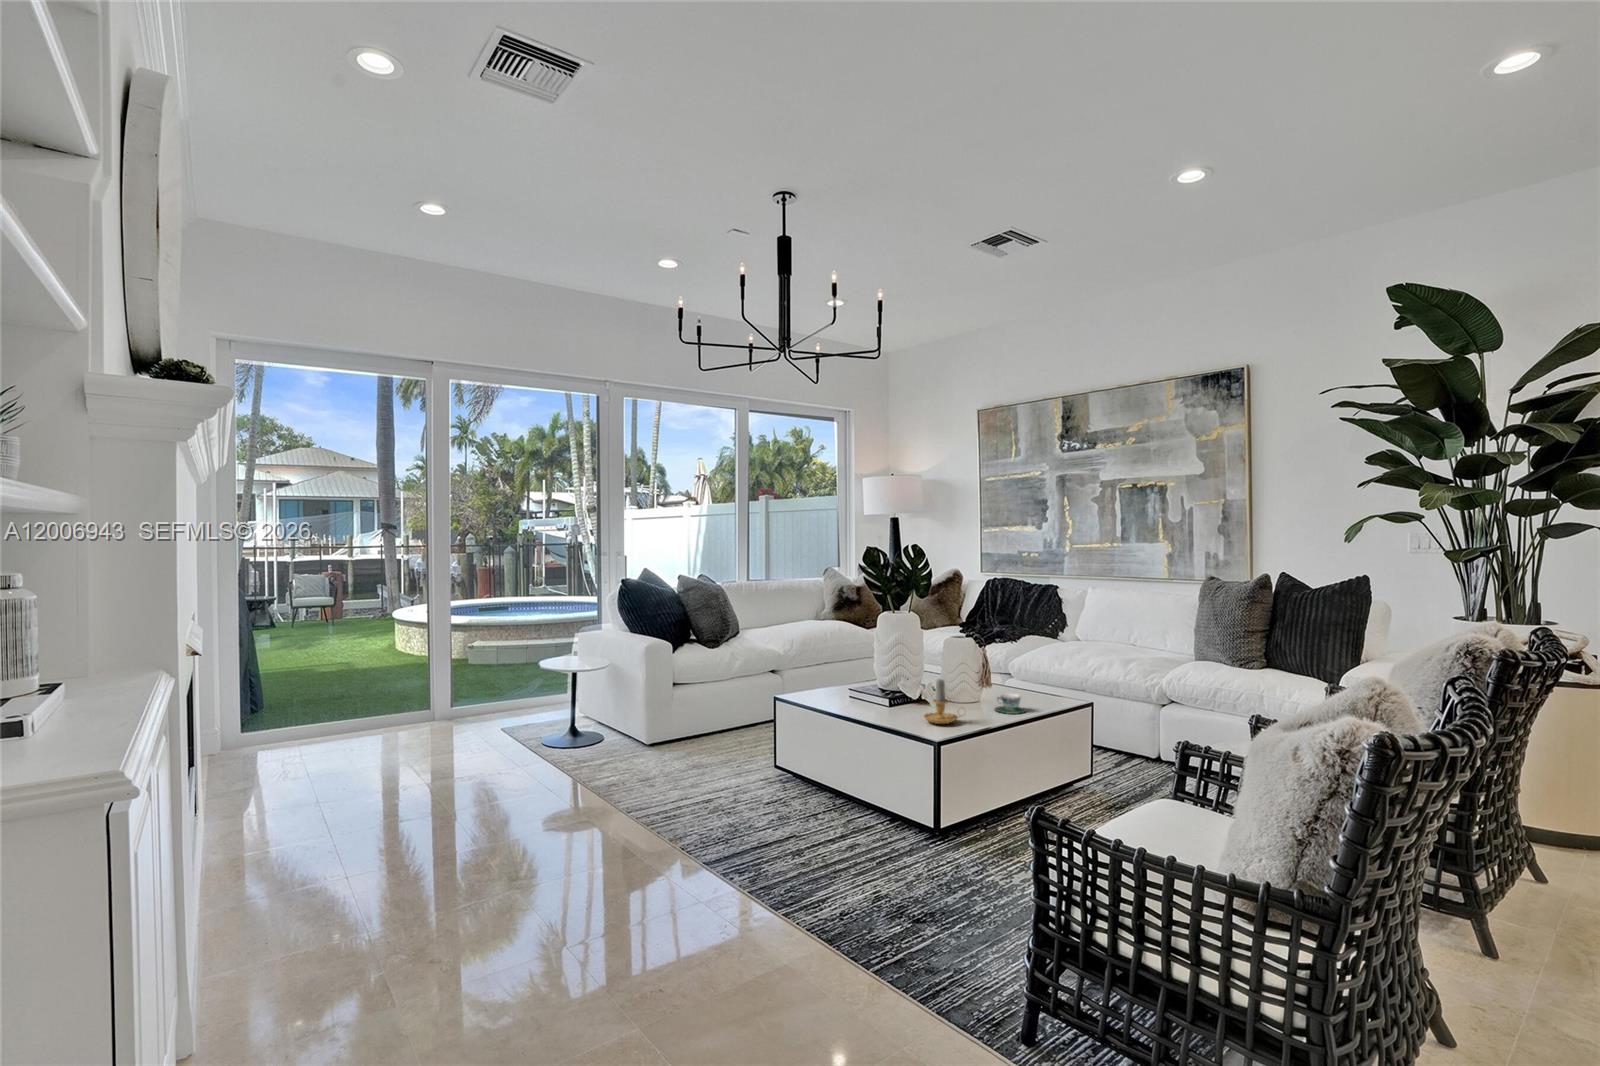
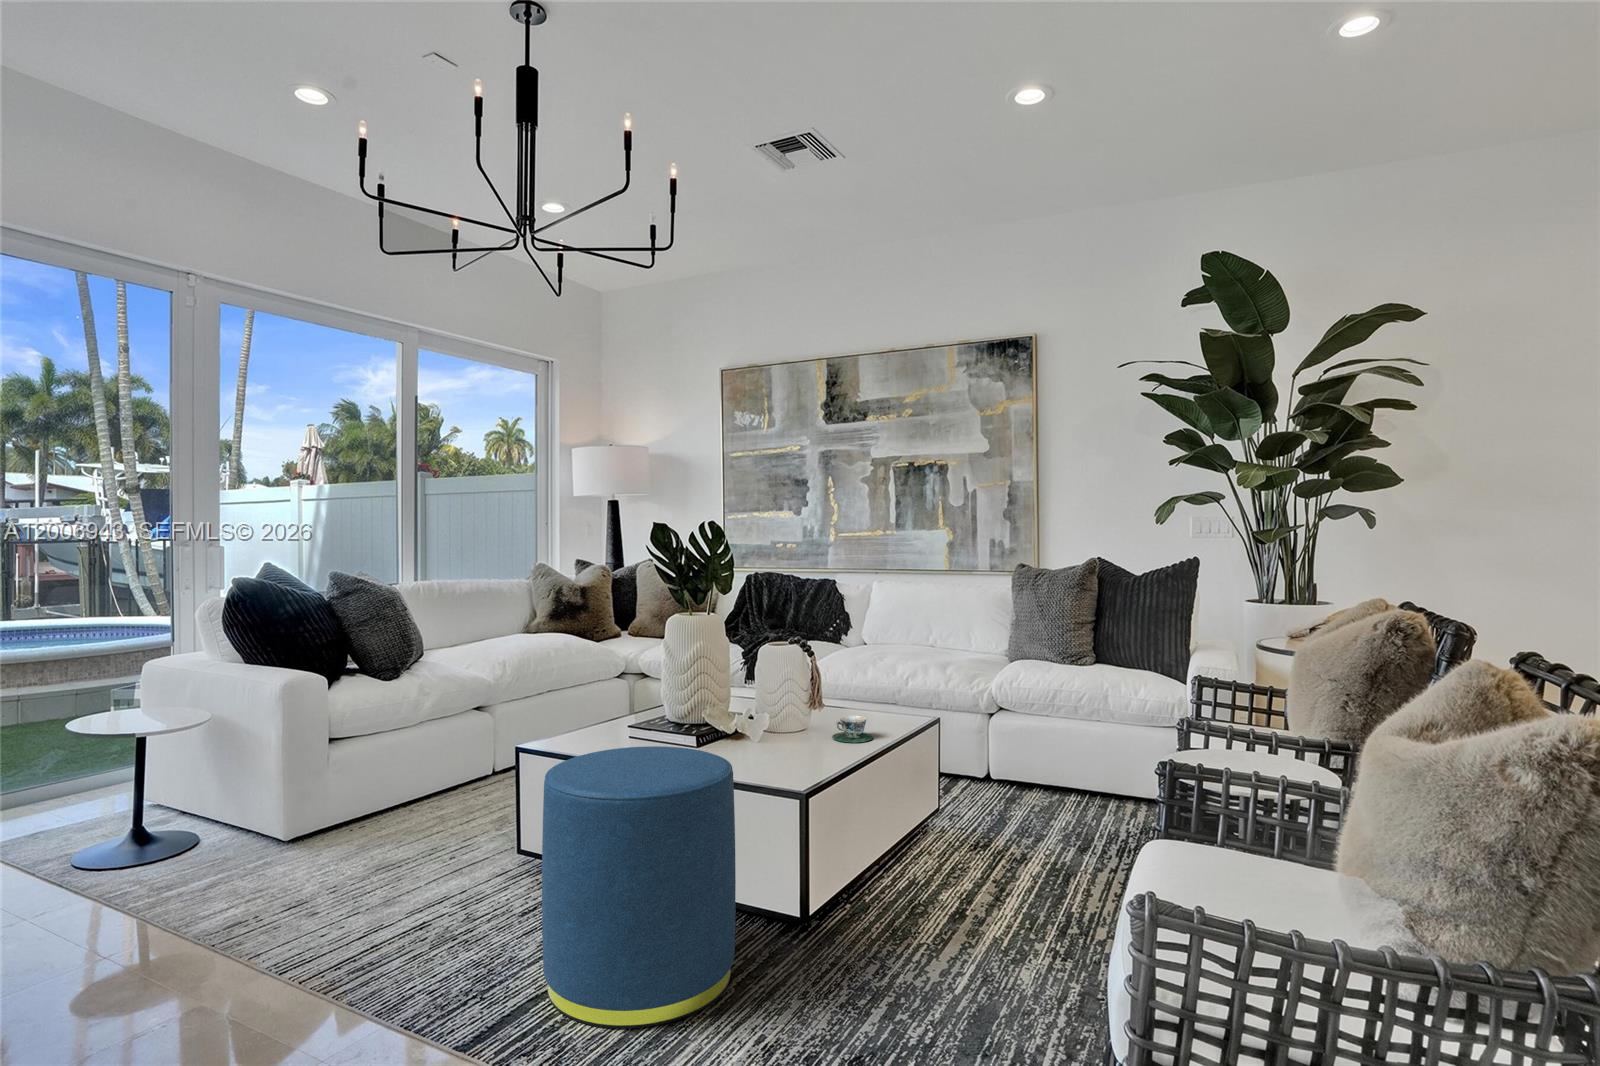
candle: present [923,679,963,724] -> none [757,701,814,766]
ottoman: none [760,700,882,874] -> present [542,746,736,1028]

